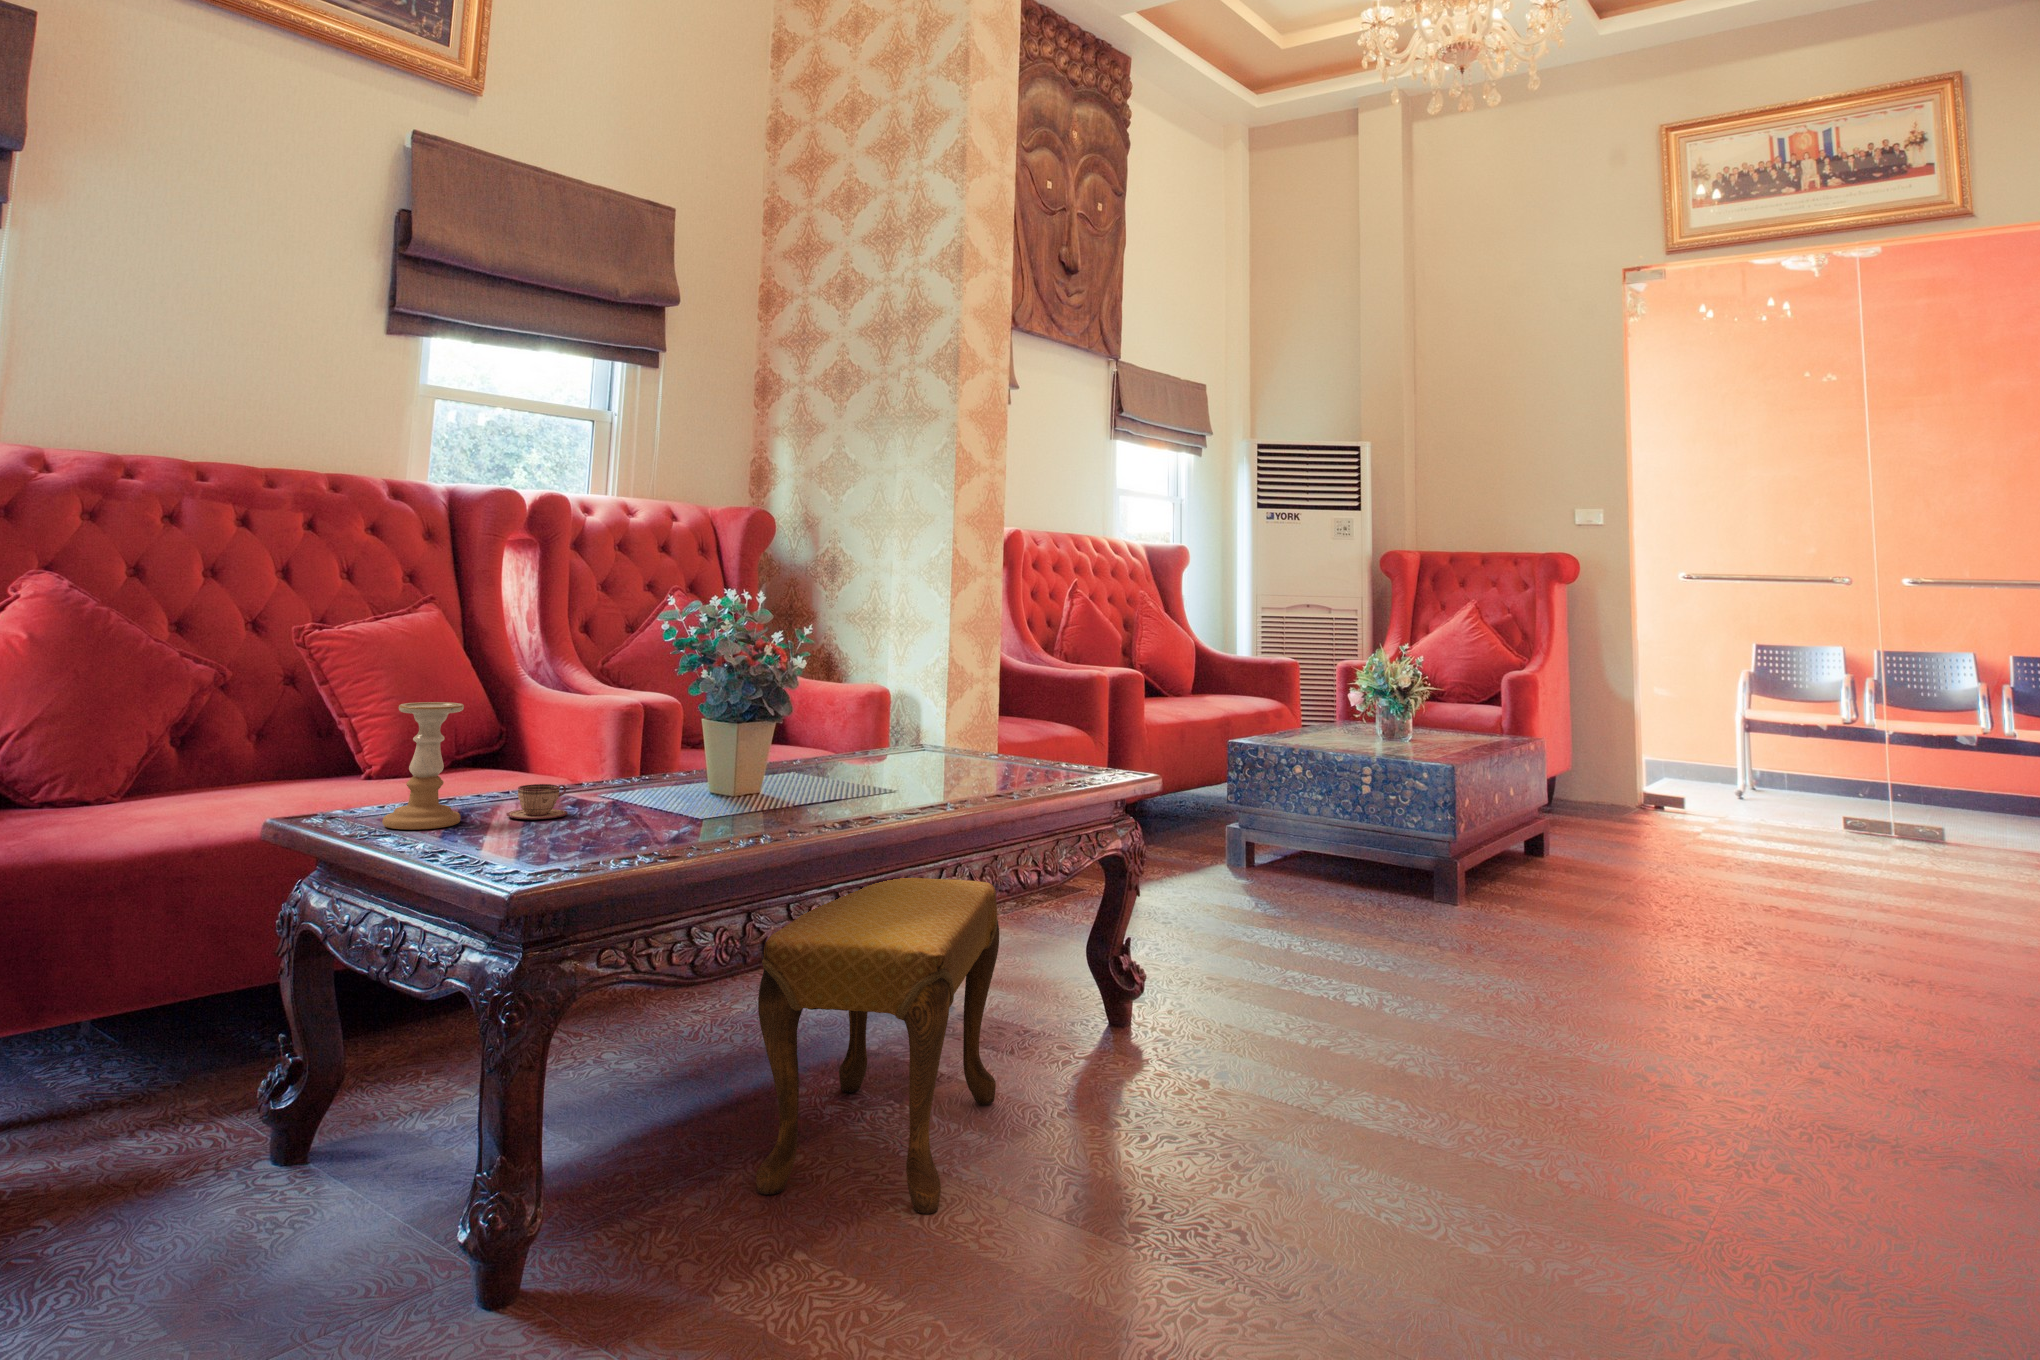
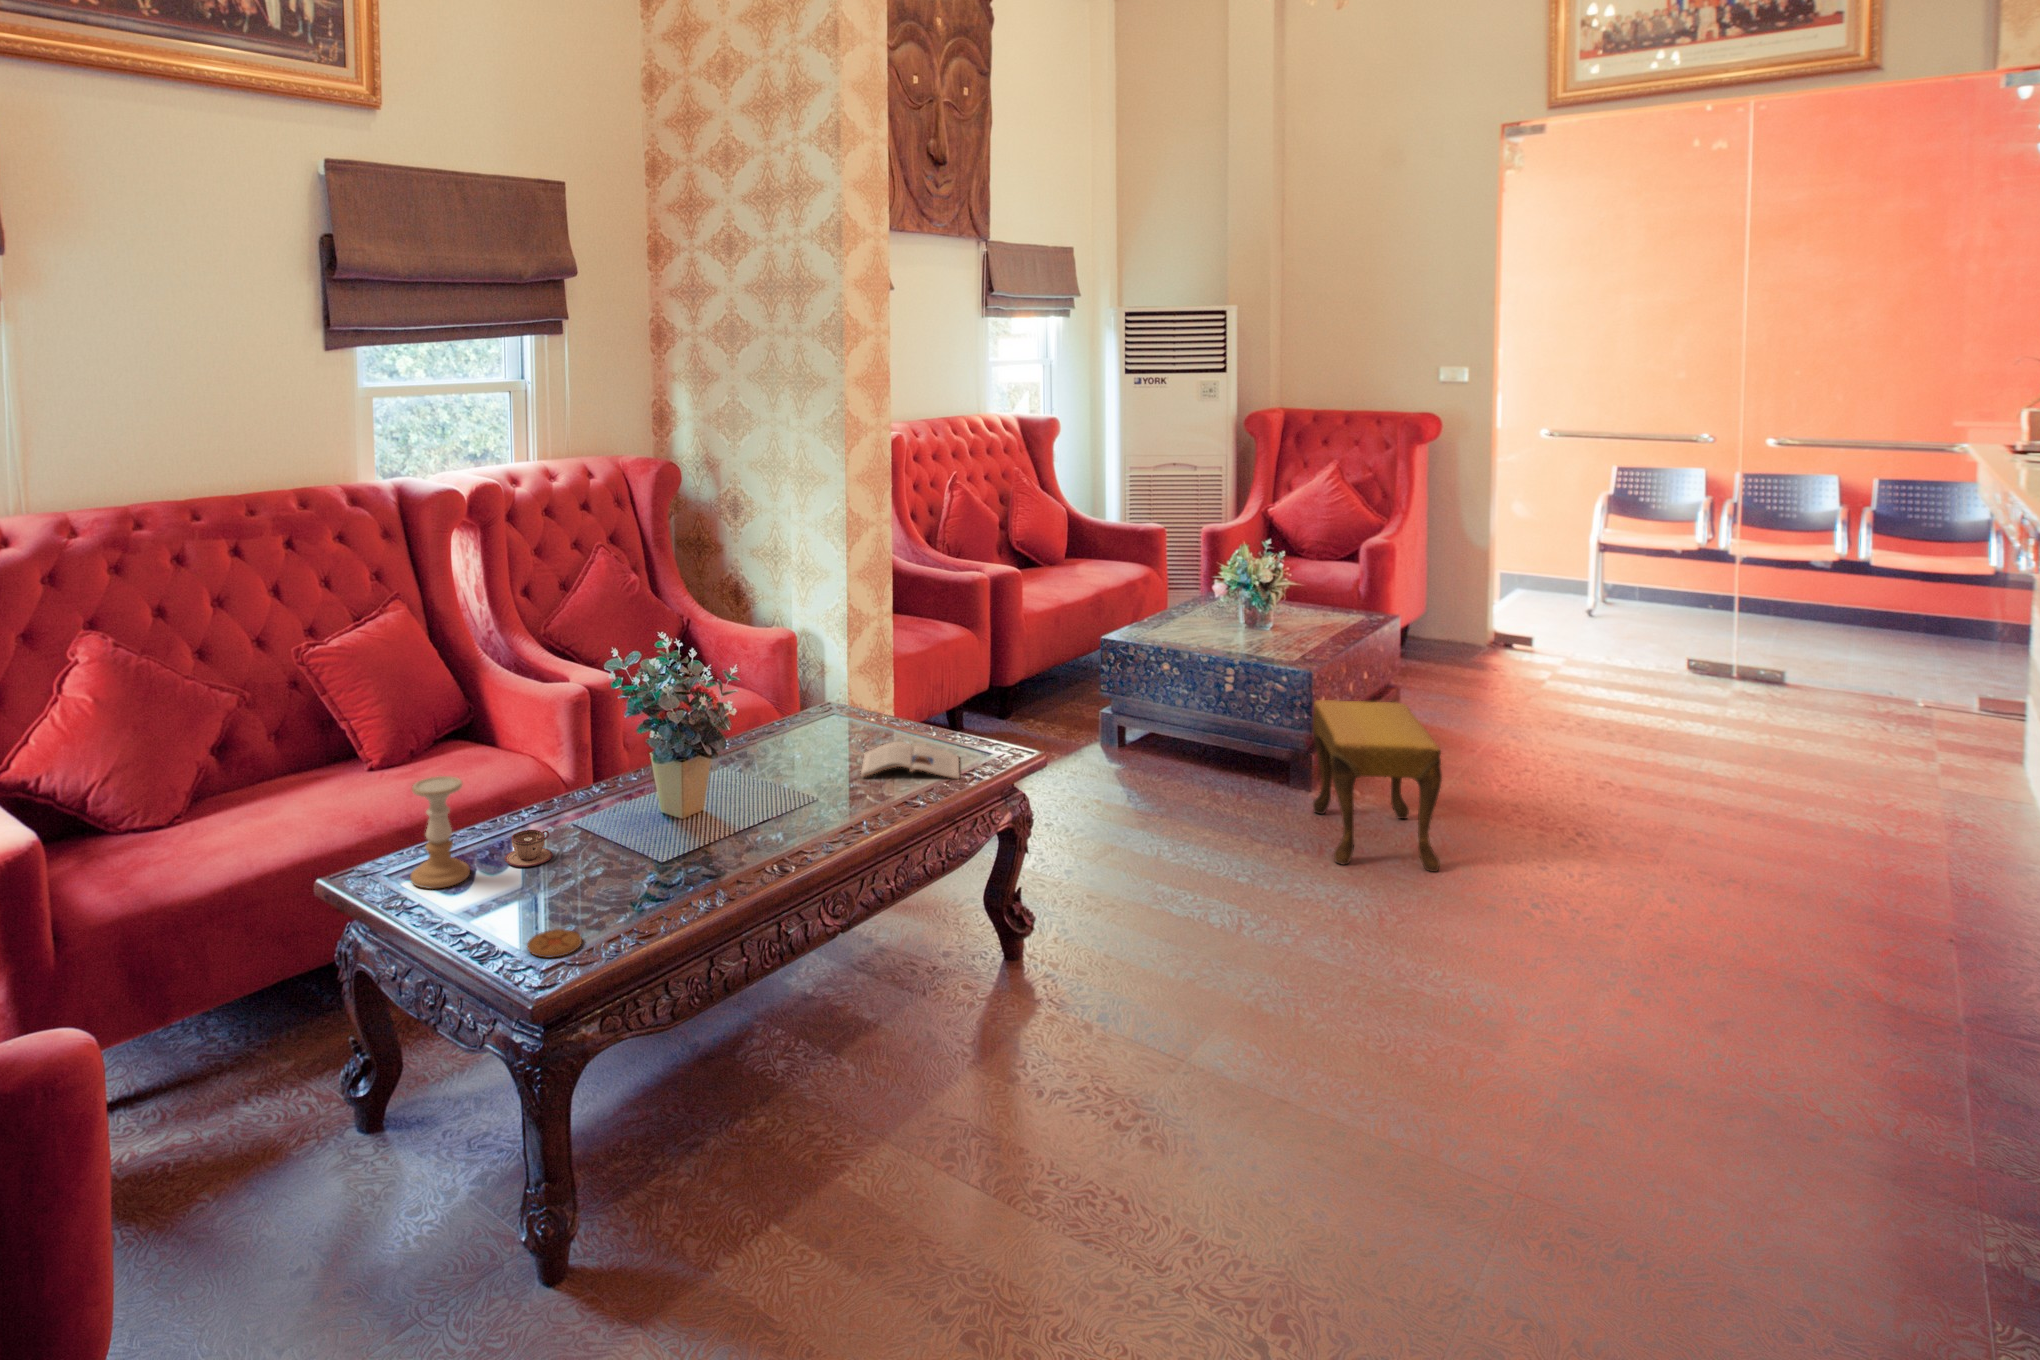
magazine: none [950,755,1064,785] -> present [861,742,959,779]
coaster: none [513,850,584,868] -> present [527,929,582,957]
footstool: present [756,878,999,1214] -> present [1313,700,1442,872]

